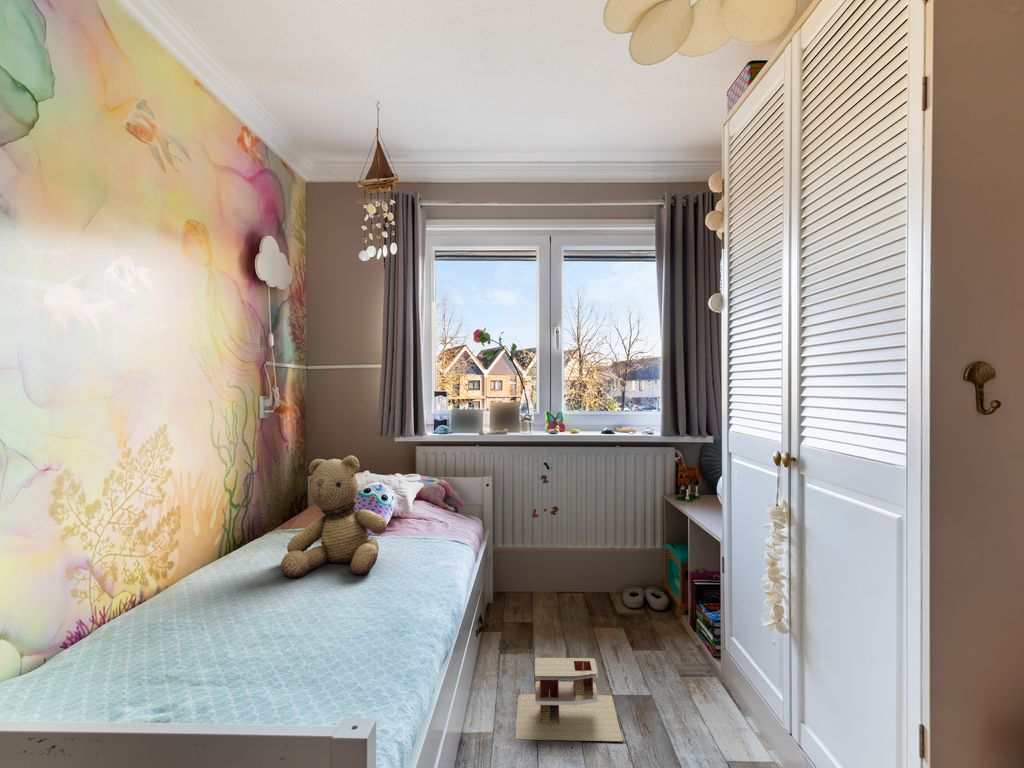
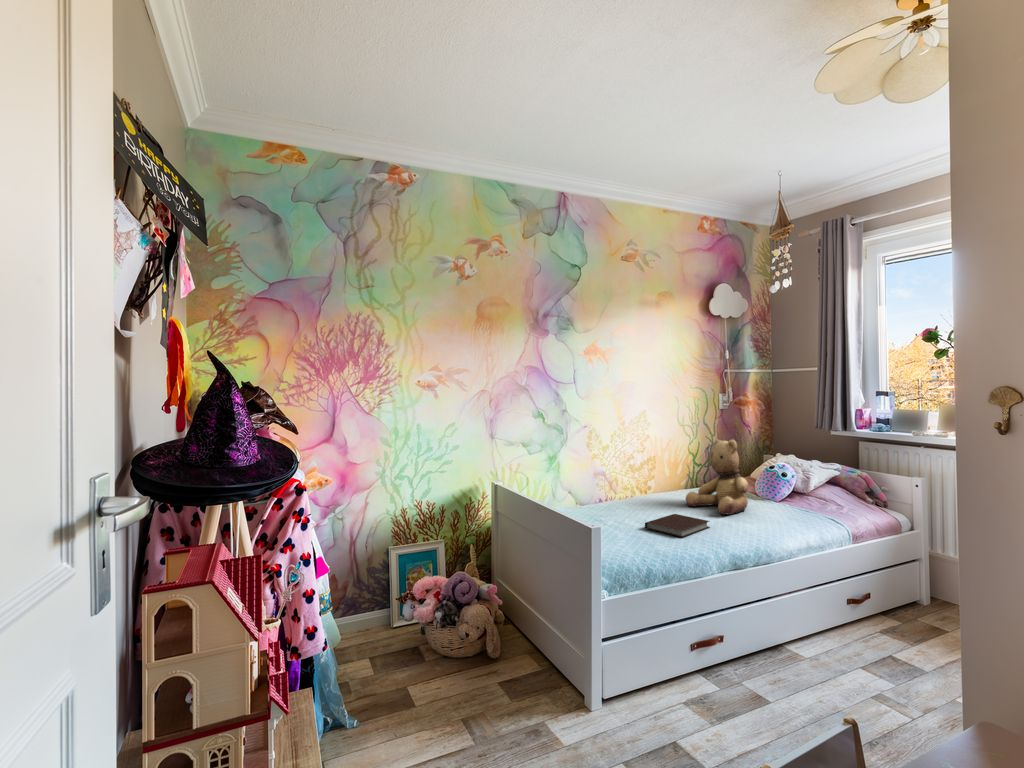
notebook: none [294,592,384,653] -> present [645,514,709,537]
toy house: present [515,658,623,741] -> none [810,623,936,708]

